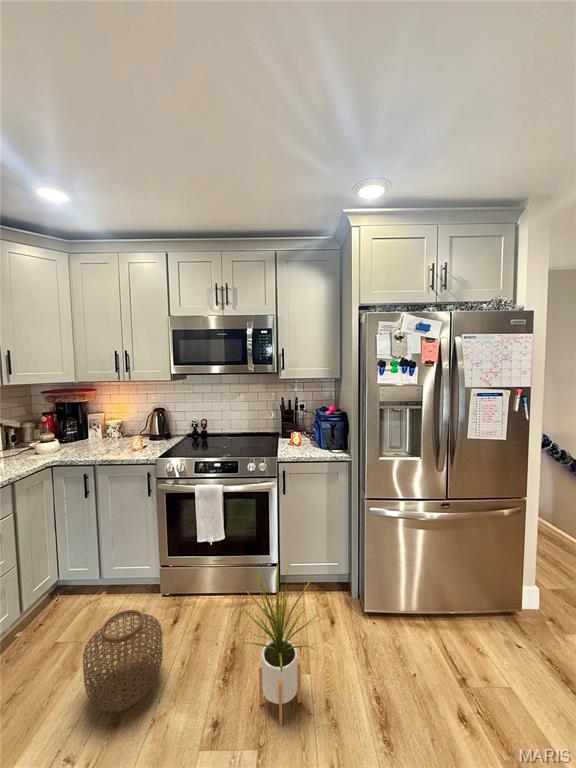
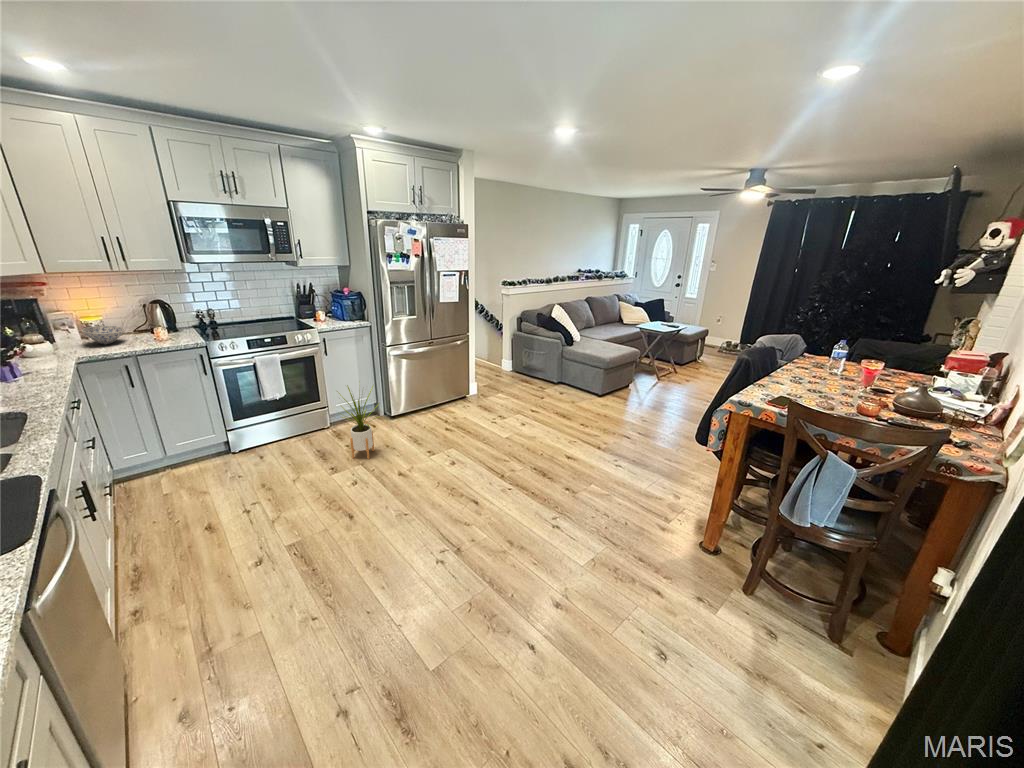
bowl: none [77,431,112,449] -> present [82,326,125,344]
woven basket: present [83,610,163,712] -> none [229,436,286,490]

